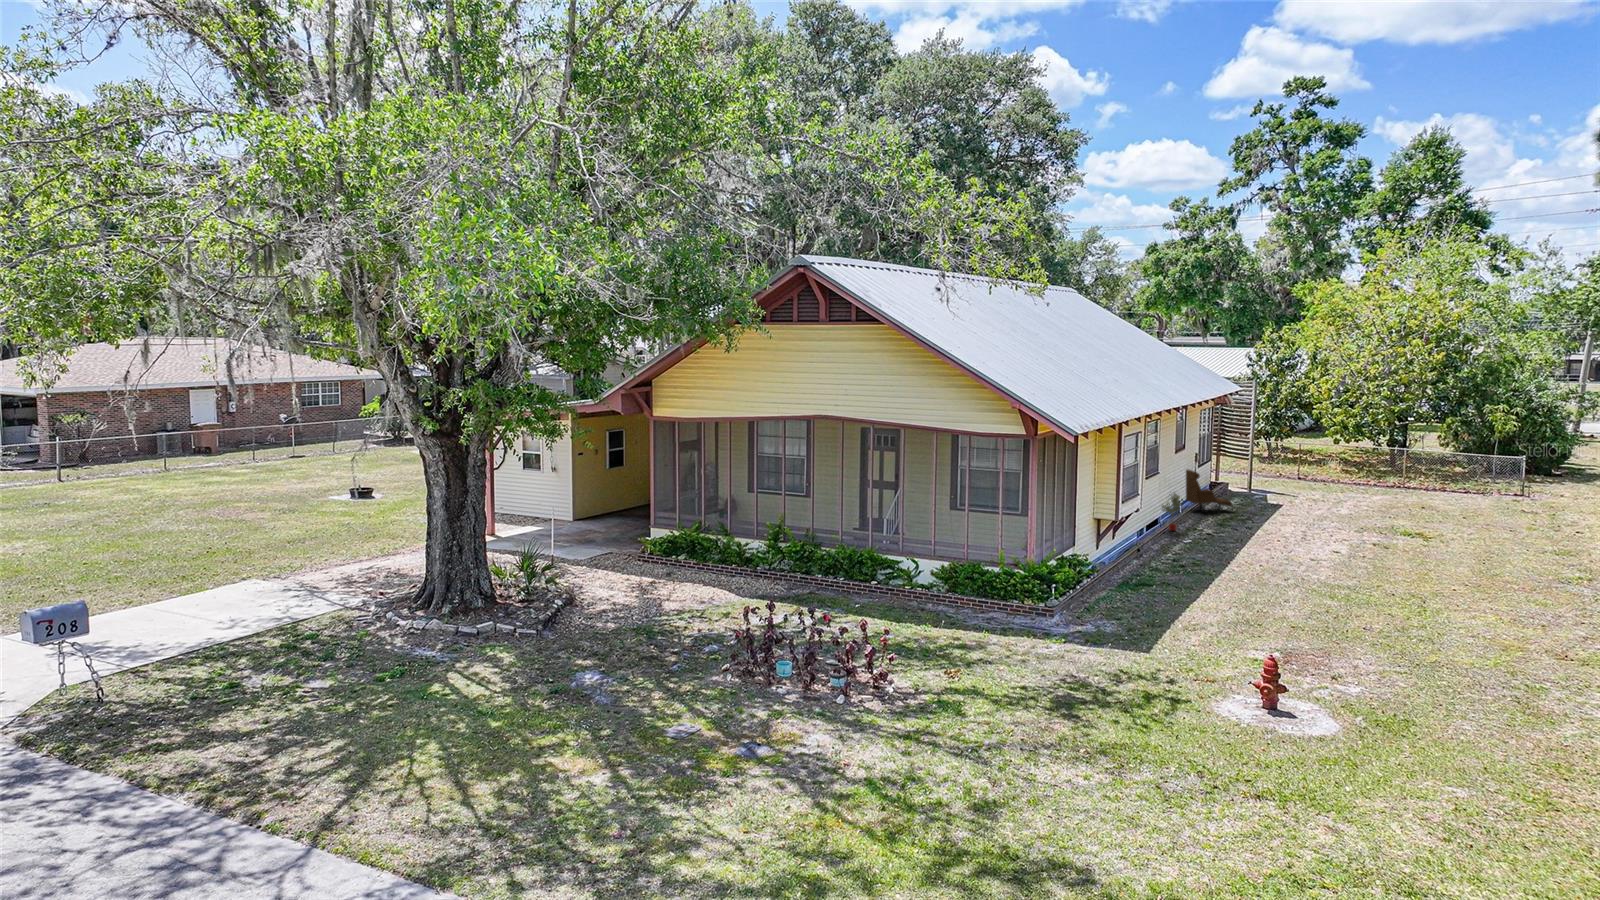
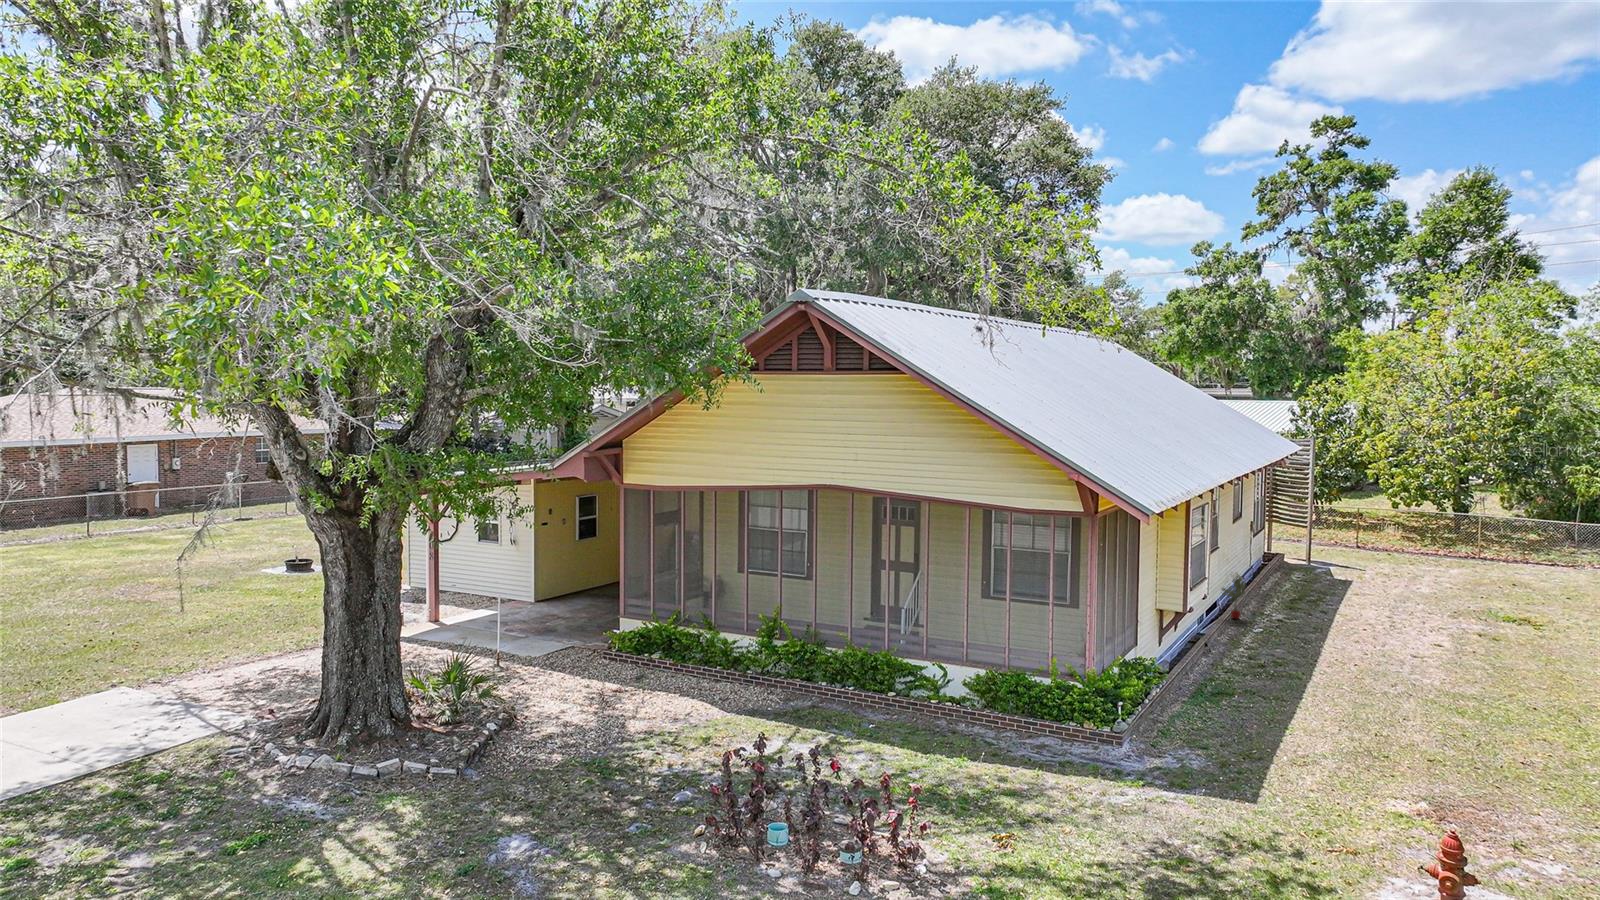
lounge chair: present [1186,470,1232,511] -> none [1237,543,1298,596]

